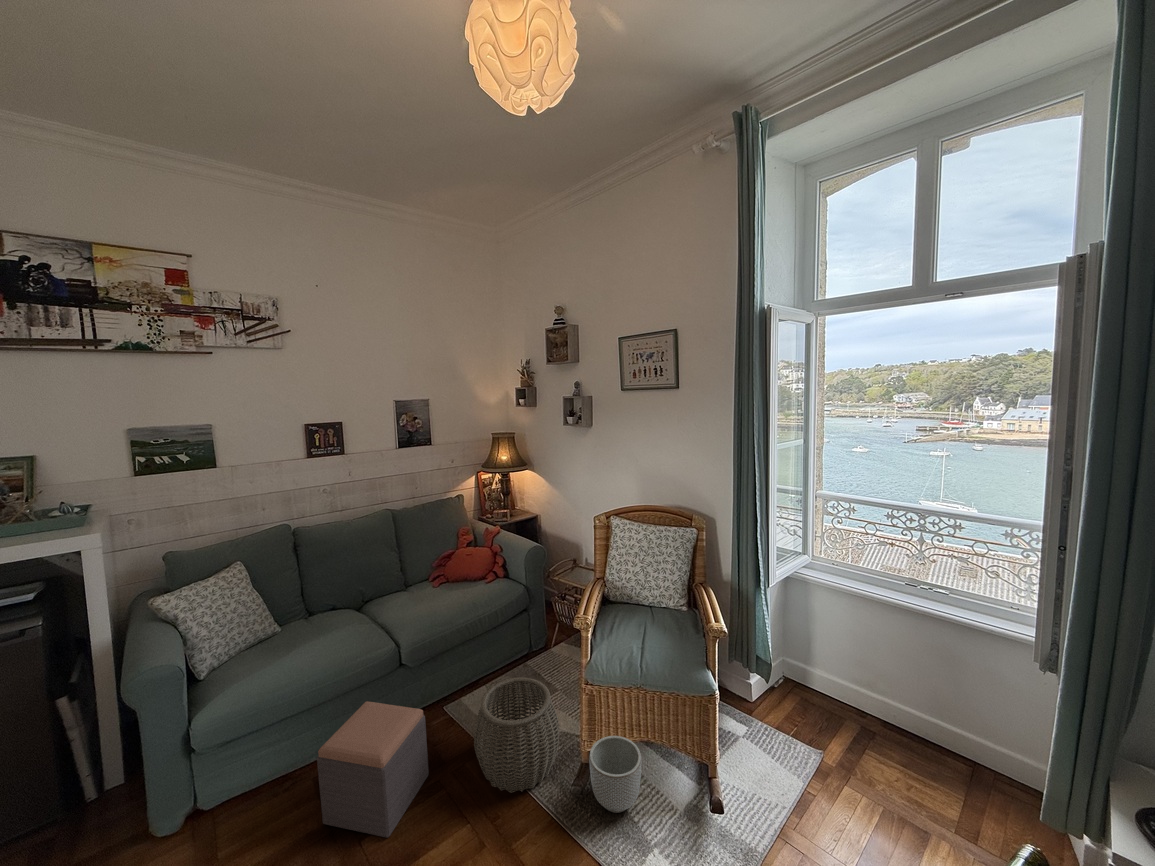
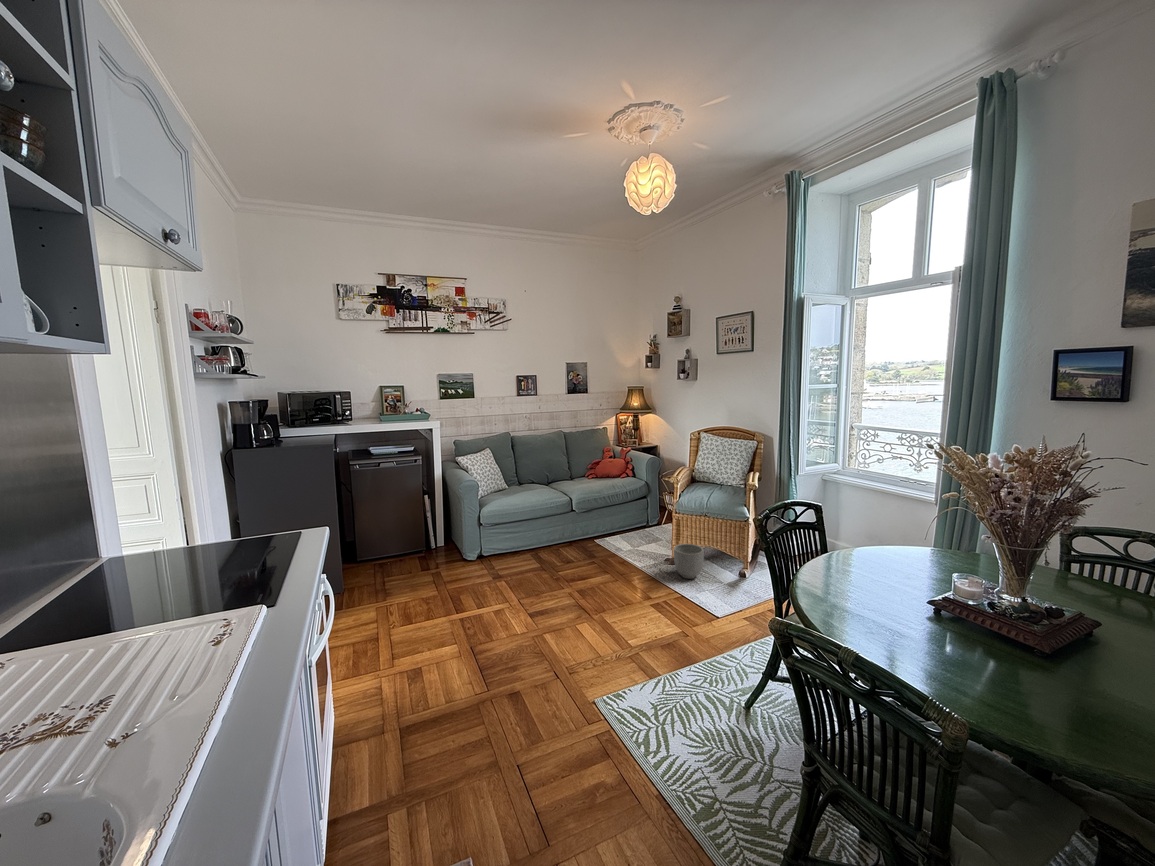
woven basket: present [474,677,560,793] -> none [611,516,660,568]
footstool: present [317,701,429,838] -> none [535,516,587,572]

